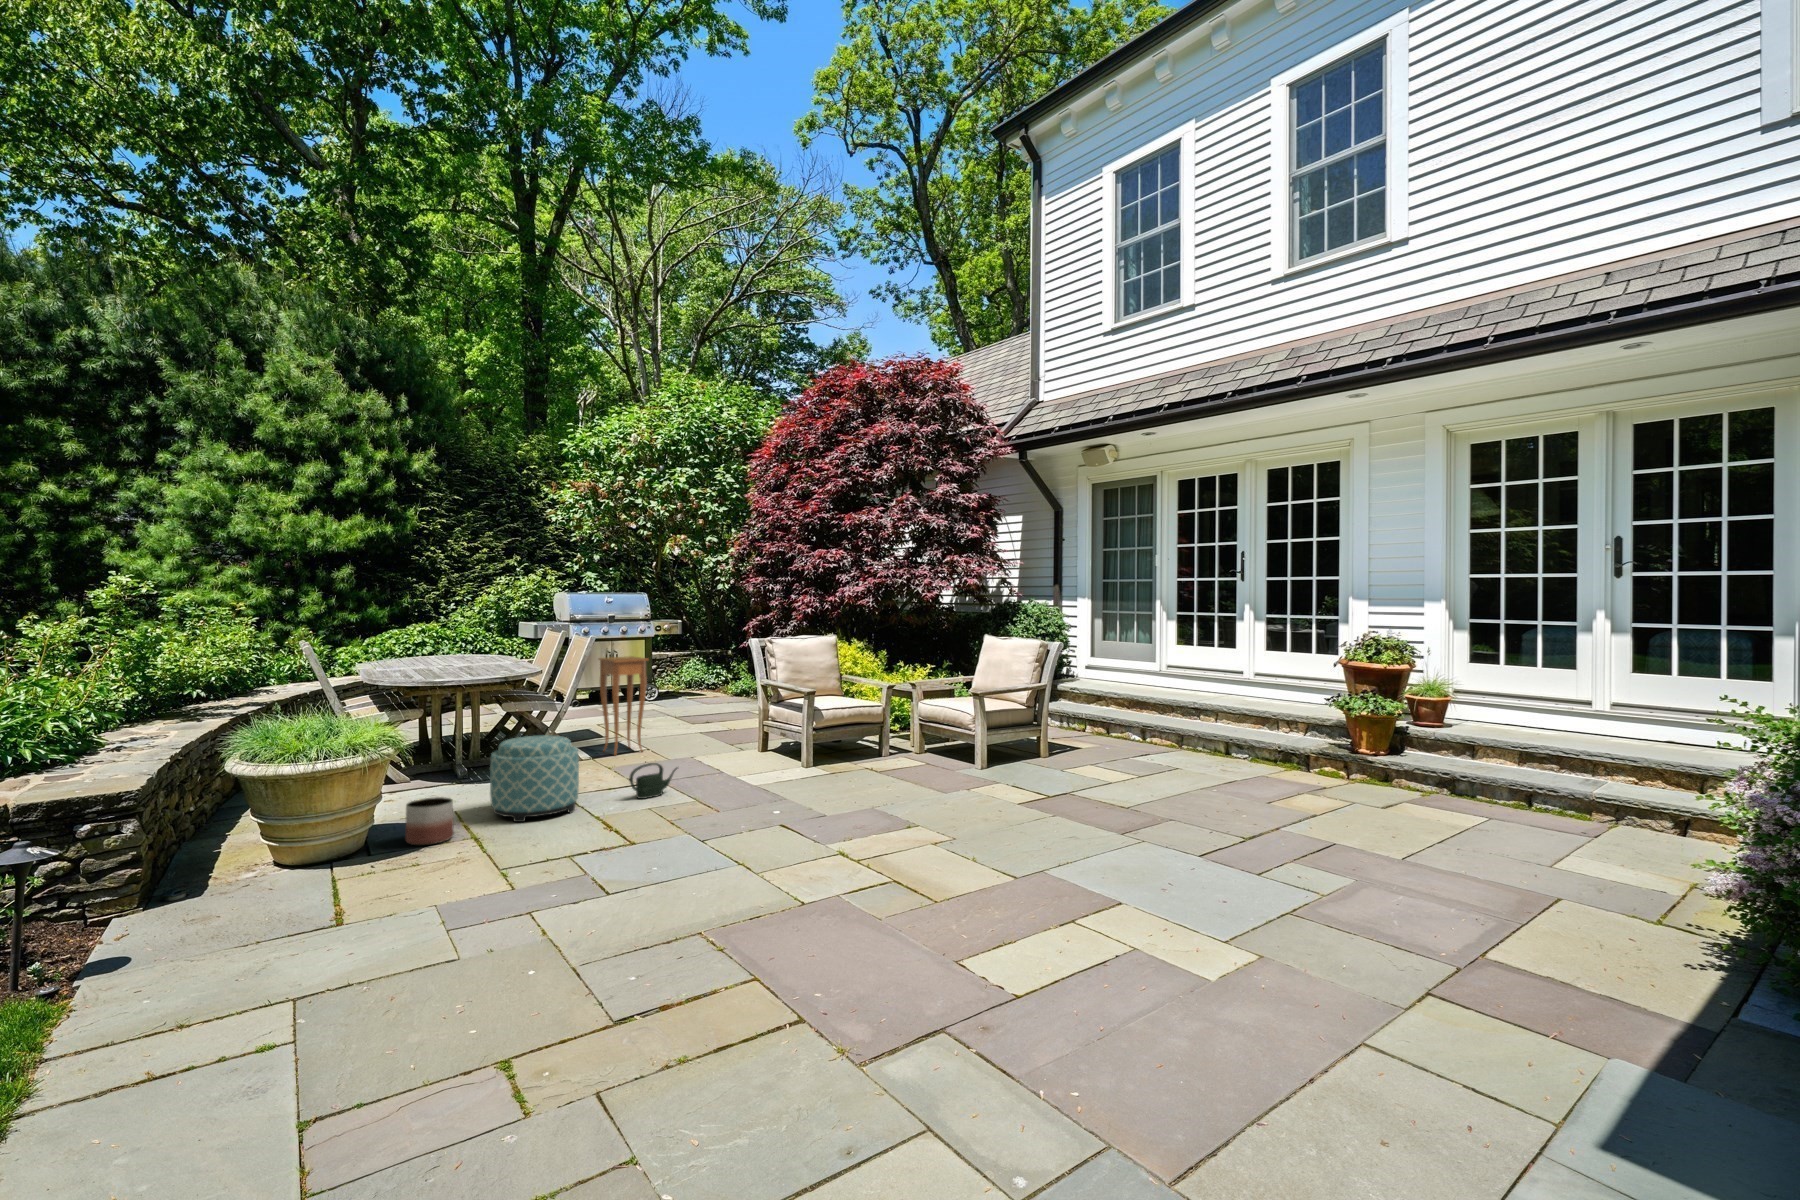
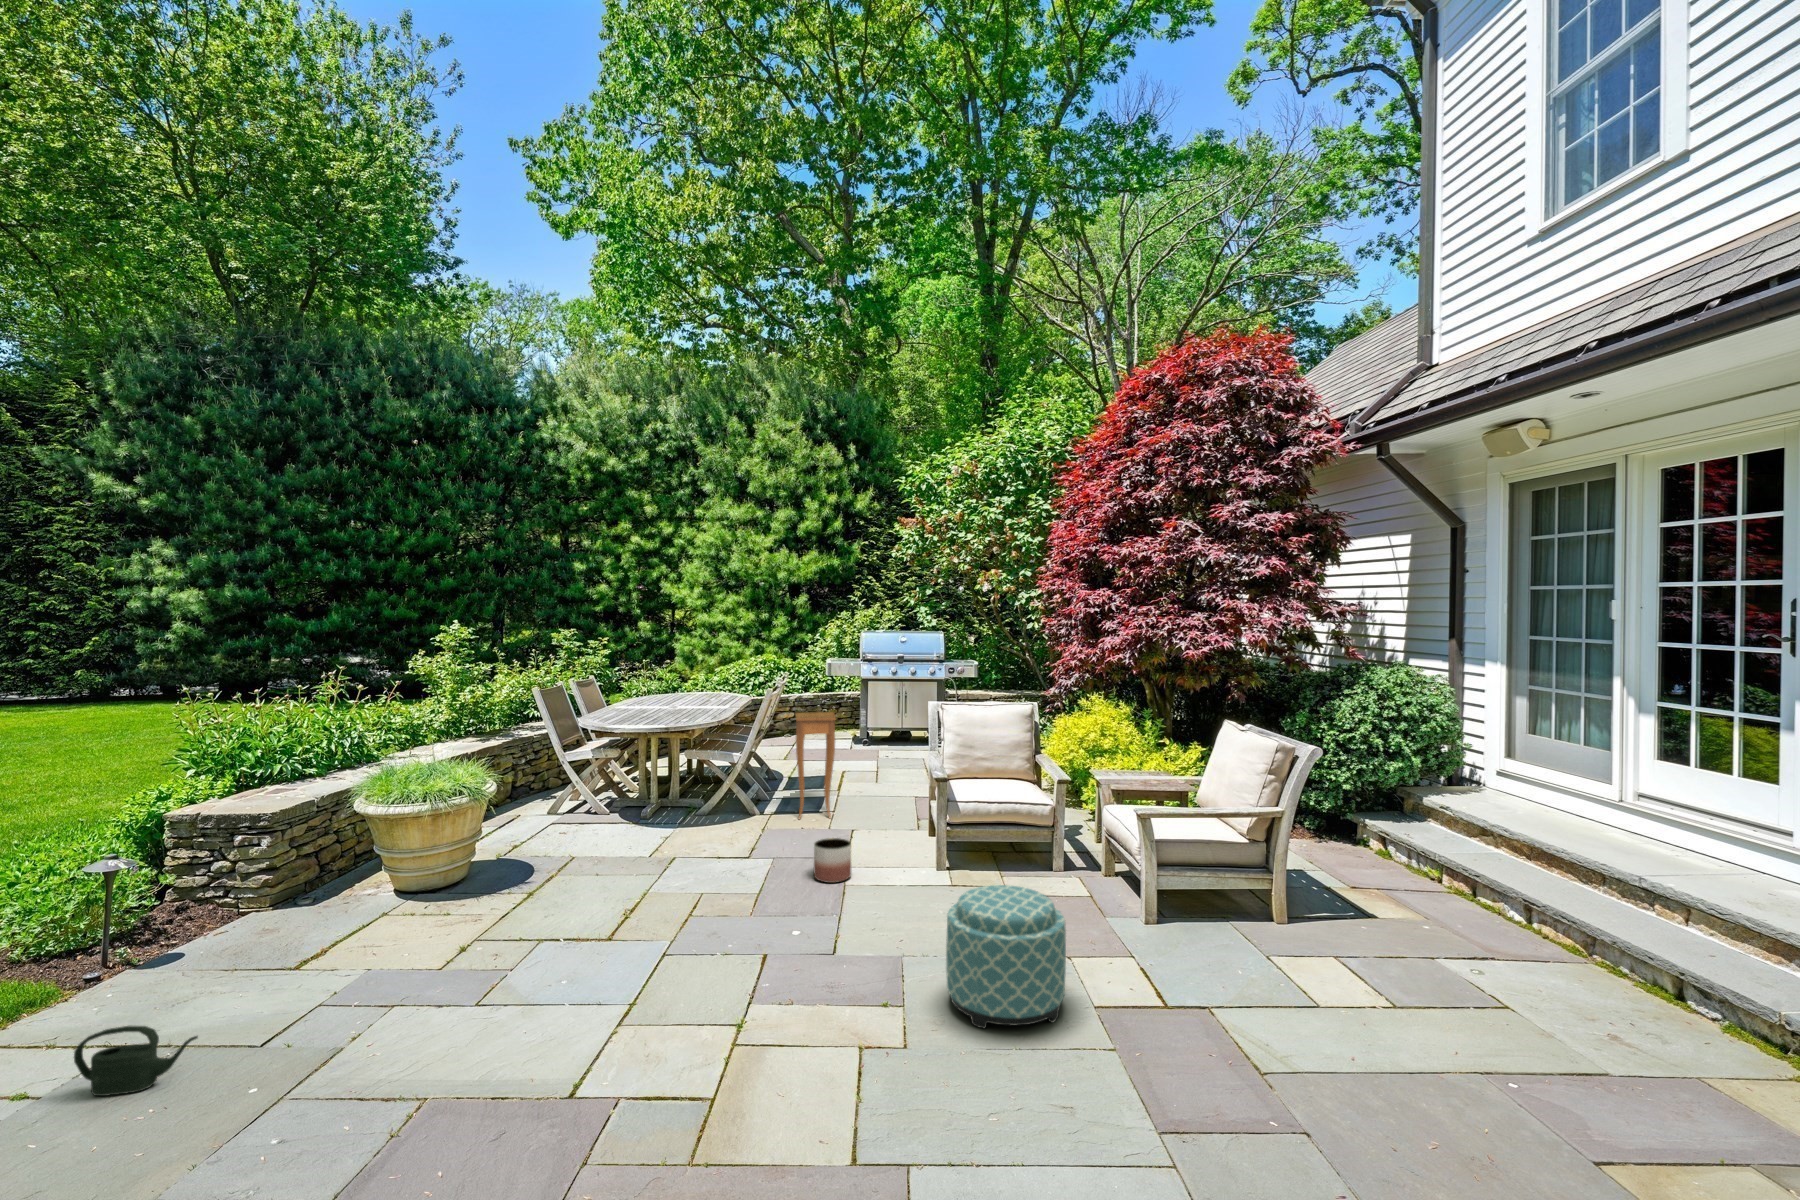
ottoman: present [490,735,579,822] -> present [946,885,1066,1028]
watering can: present [629,763,677,799] -> present [74,1026,198,1096]
planter: present [405,797,454,845] -> present [814,838,851,883]

